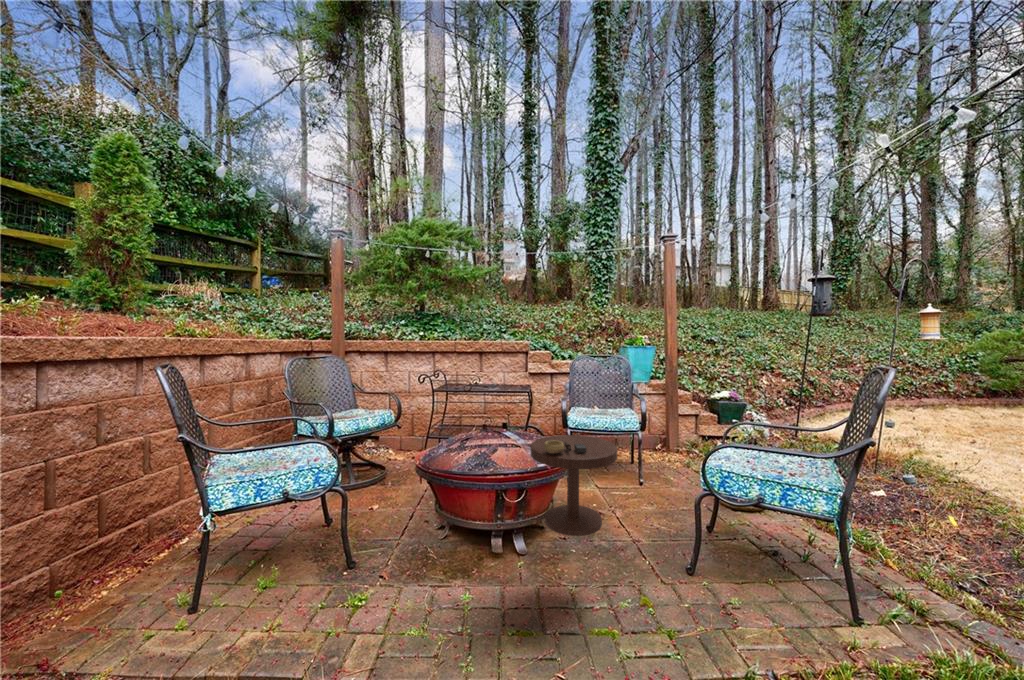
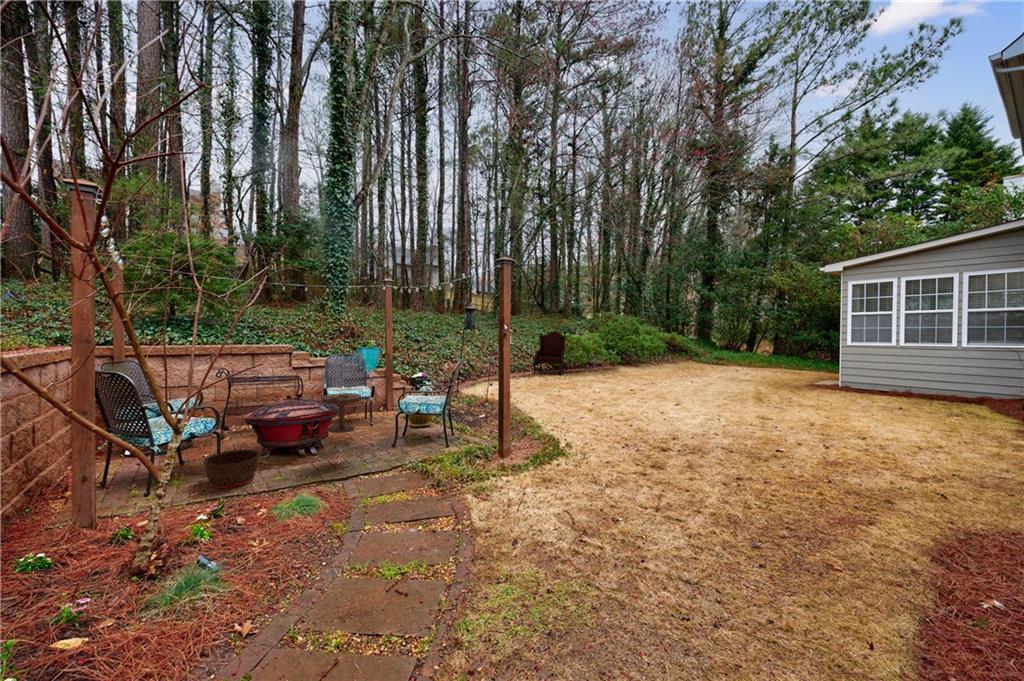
armchair: none [928,327,1010,411] -> present [533,331,566,375]
basket: none [309,526,411,624] -> present [203,449,259,489]

